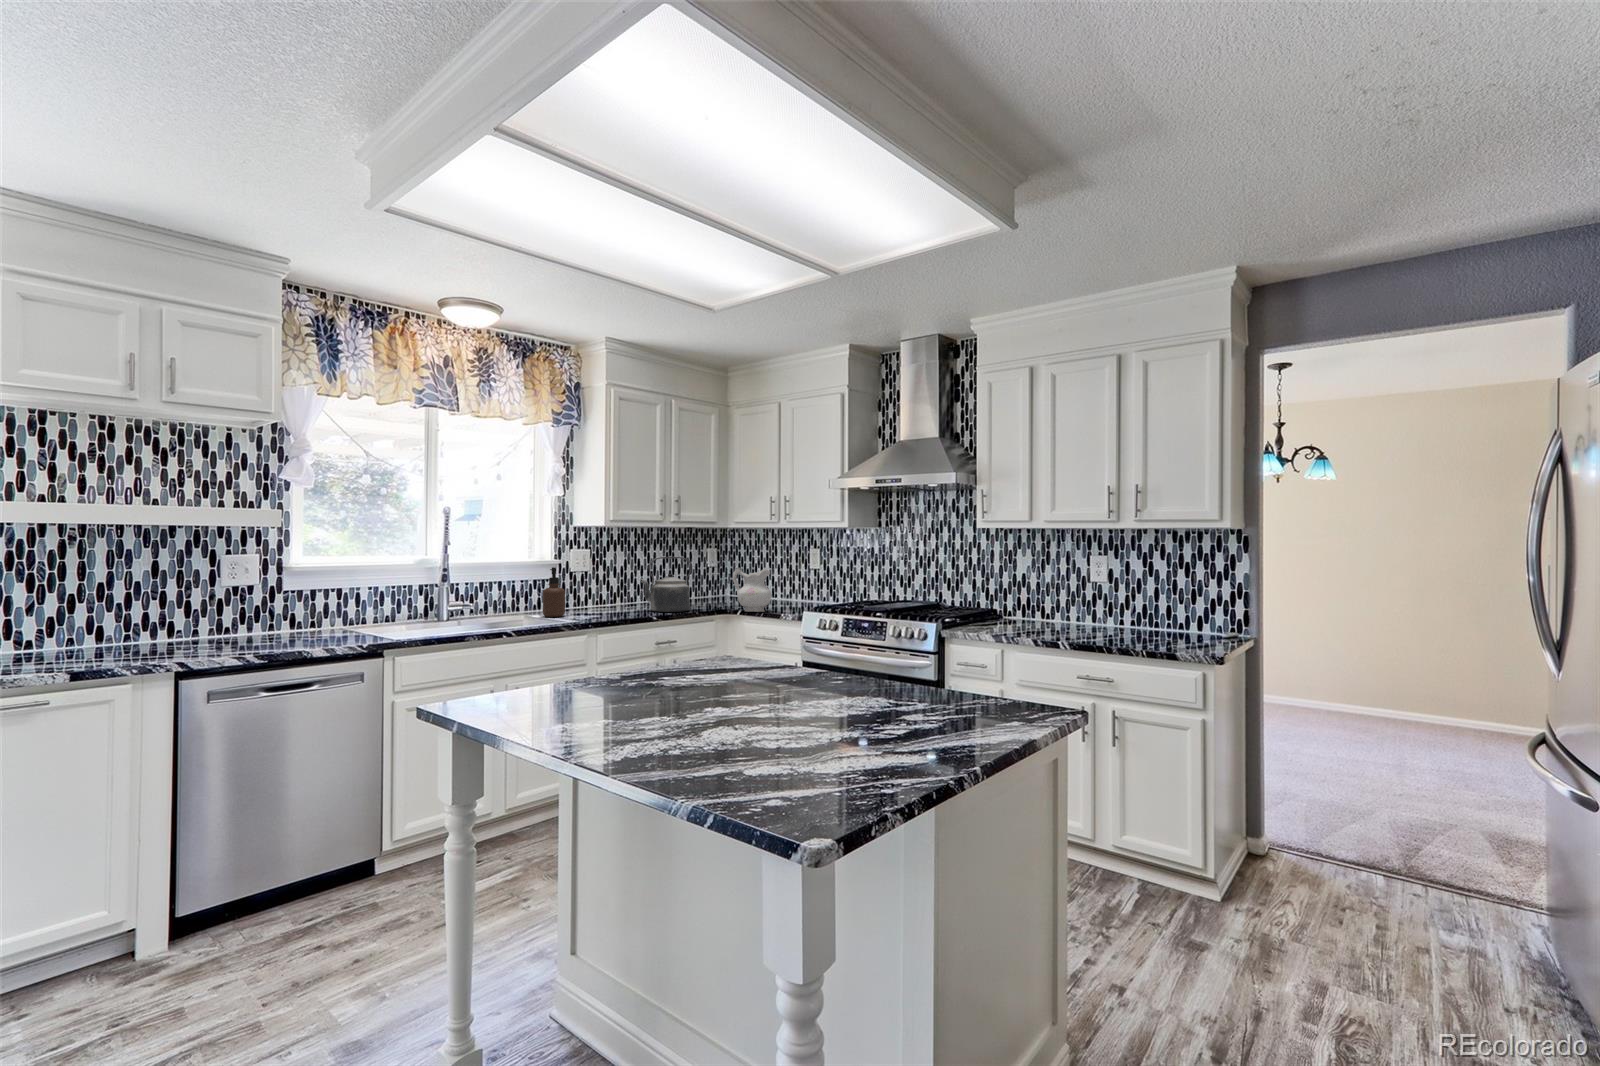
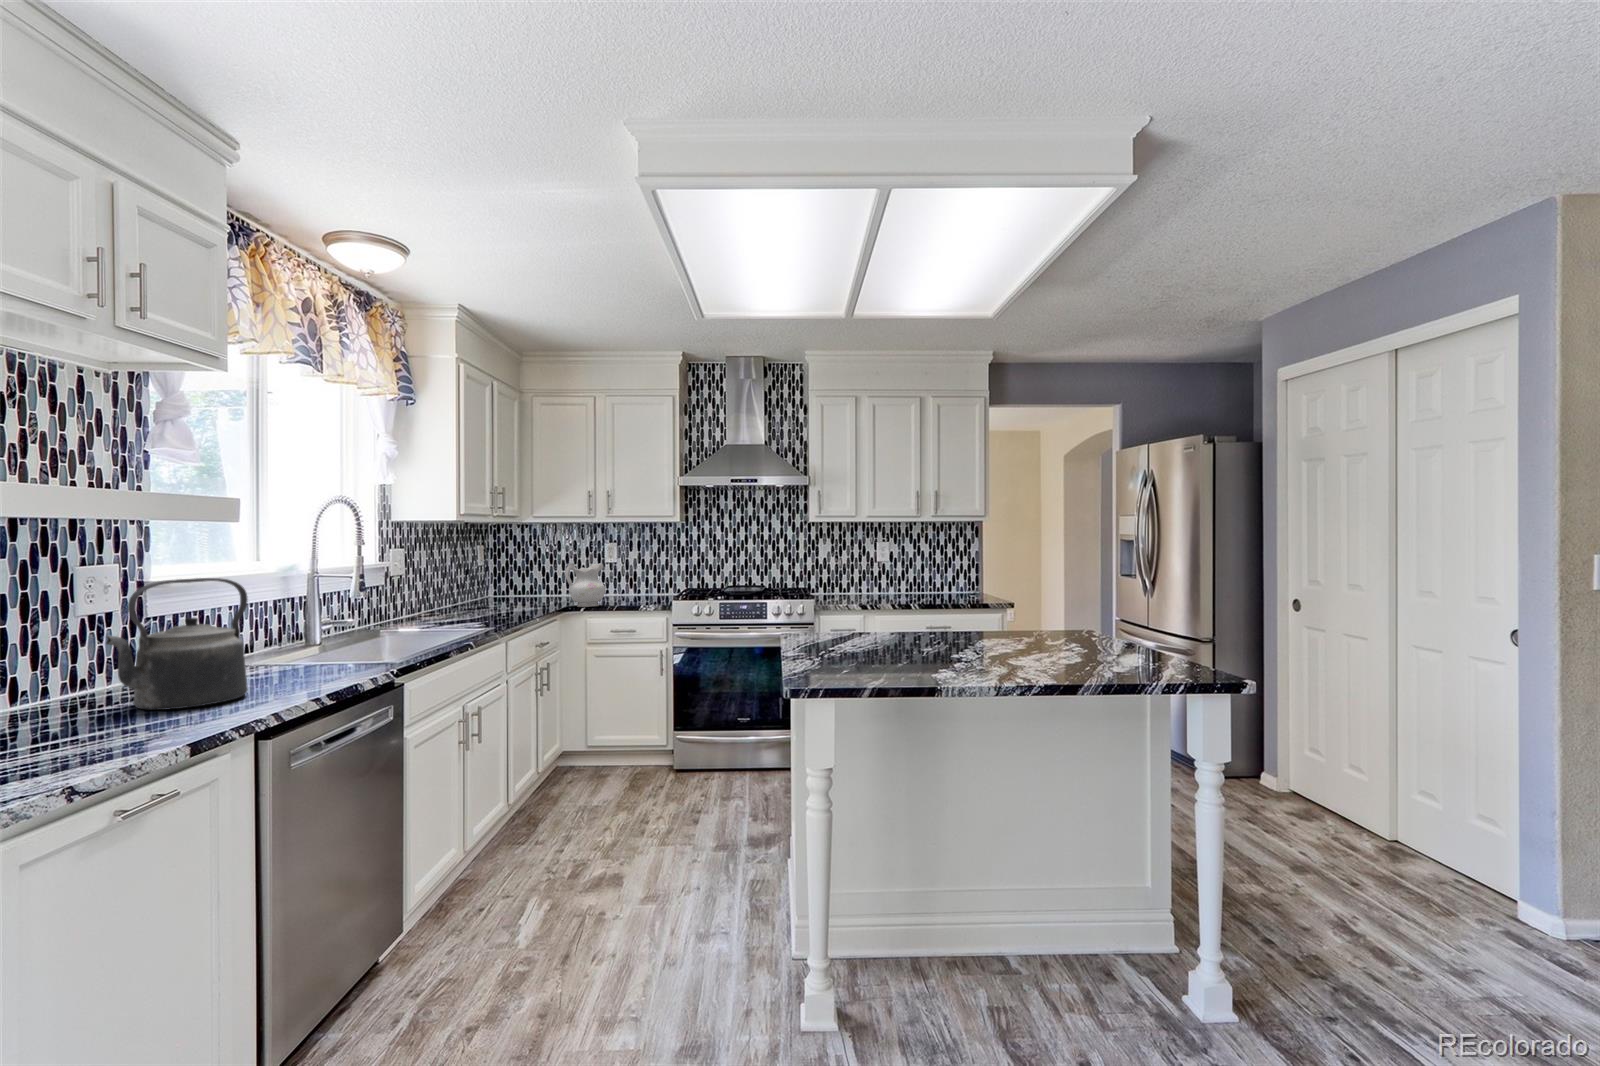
kettle: present [641,557,692,612] -> present [106,578,248,710]
soap dispenser: present [543,567,565,617] -> none [404,570,432,629]

